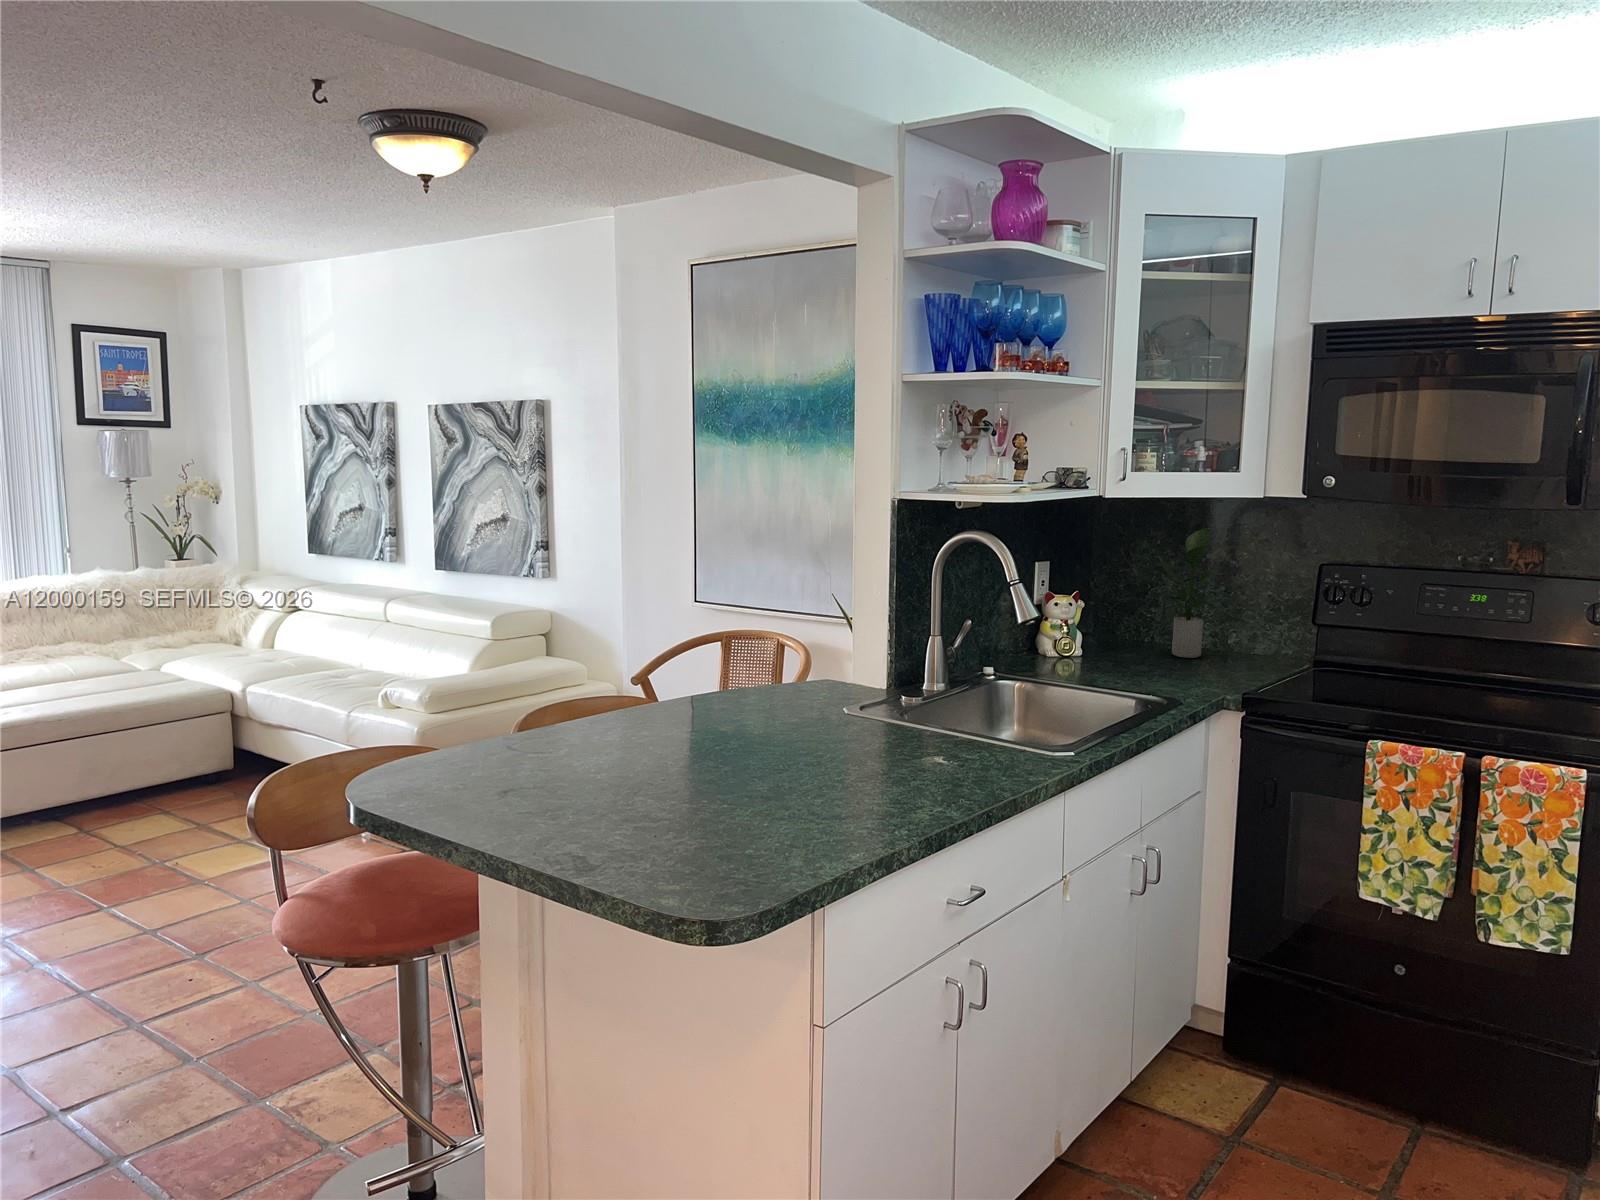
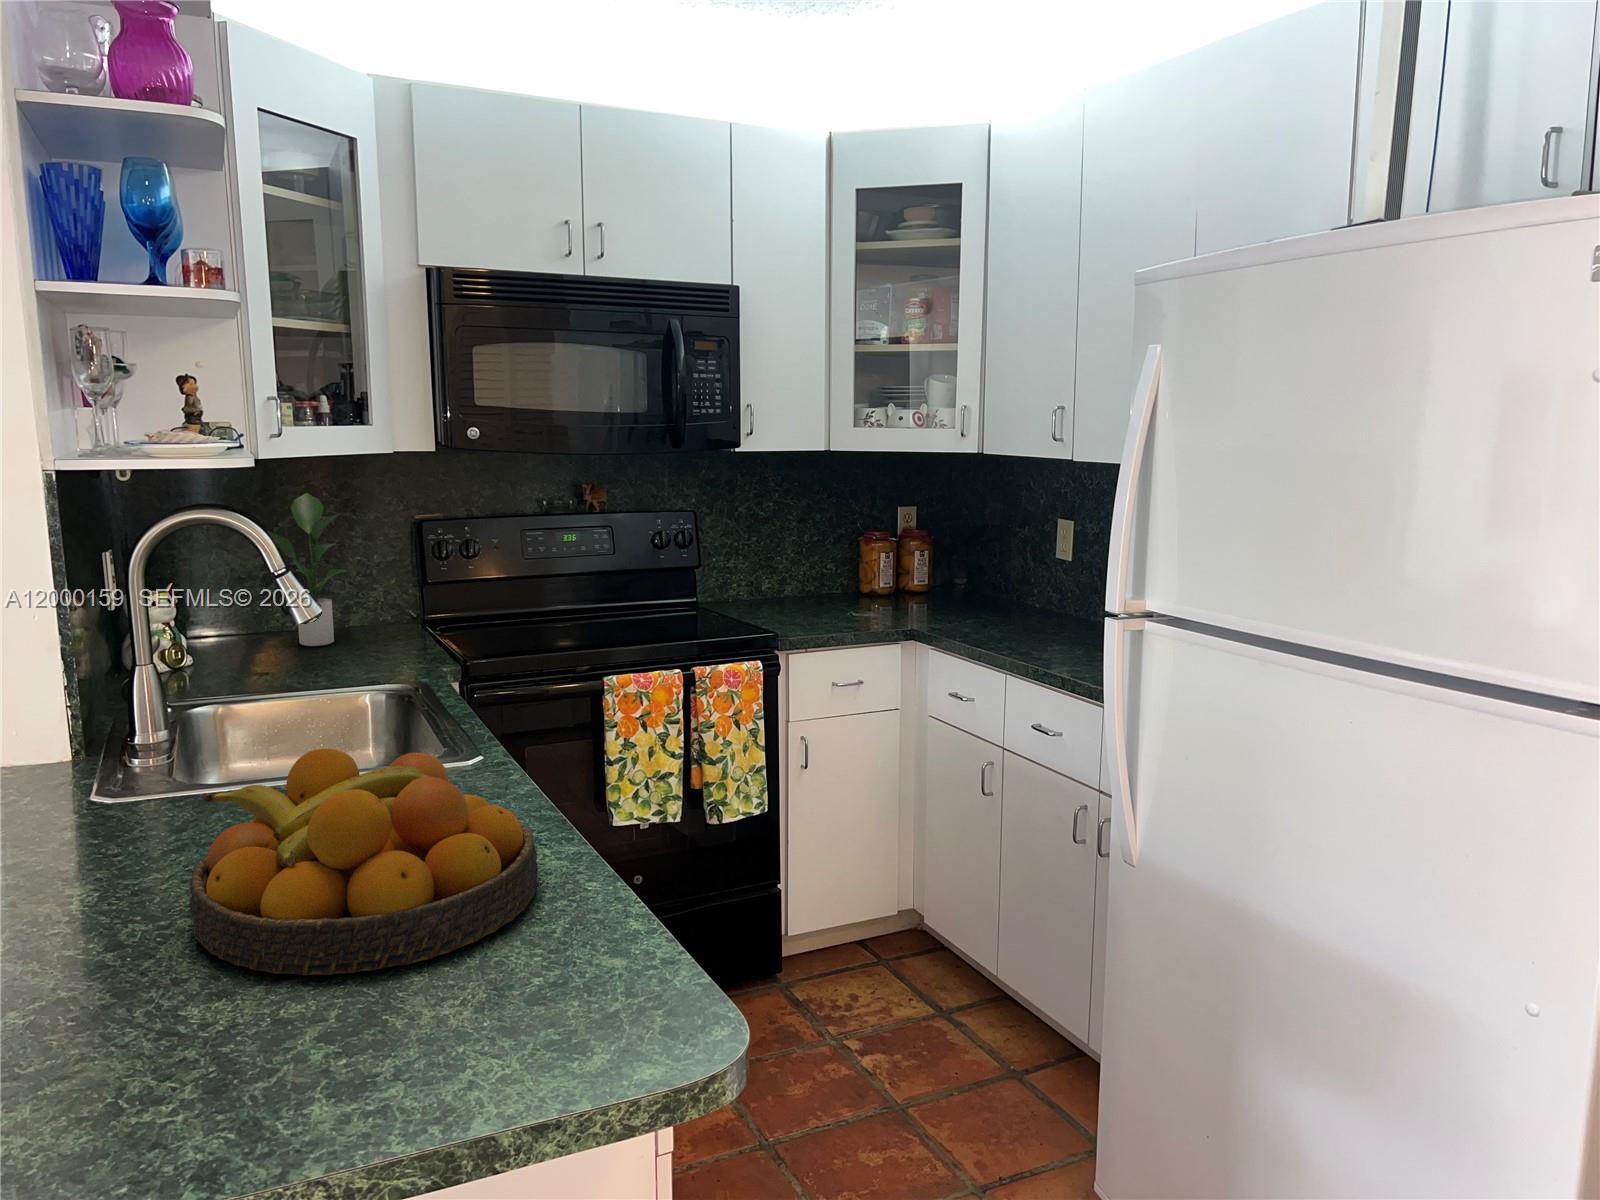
fruit bowl: none [700,662,898,783] -> present [189,749,538,975]

